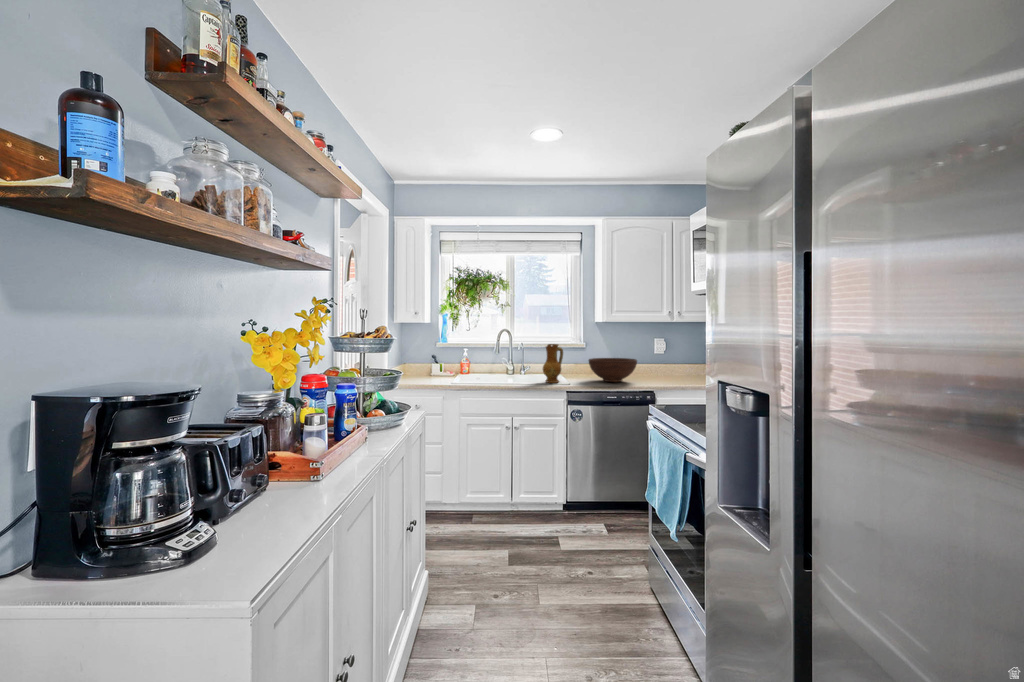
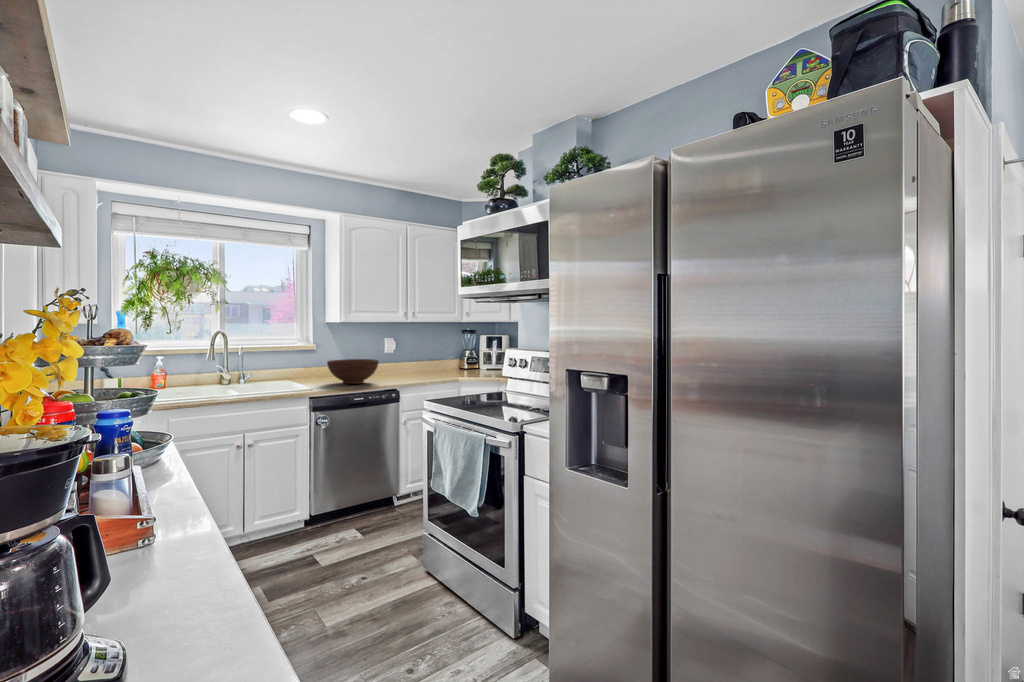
ceramic jug: present [543,344,563,383] -> none [276,346,300,389]

